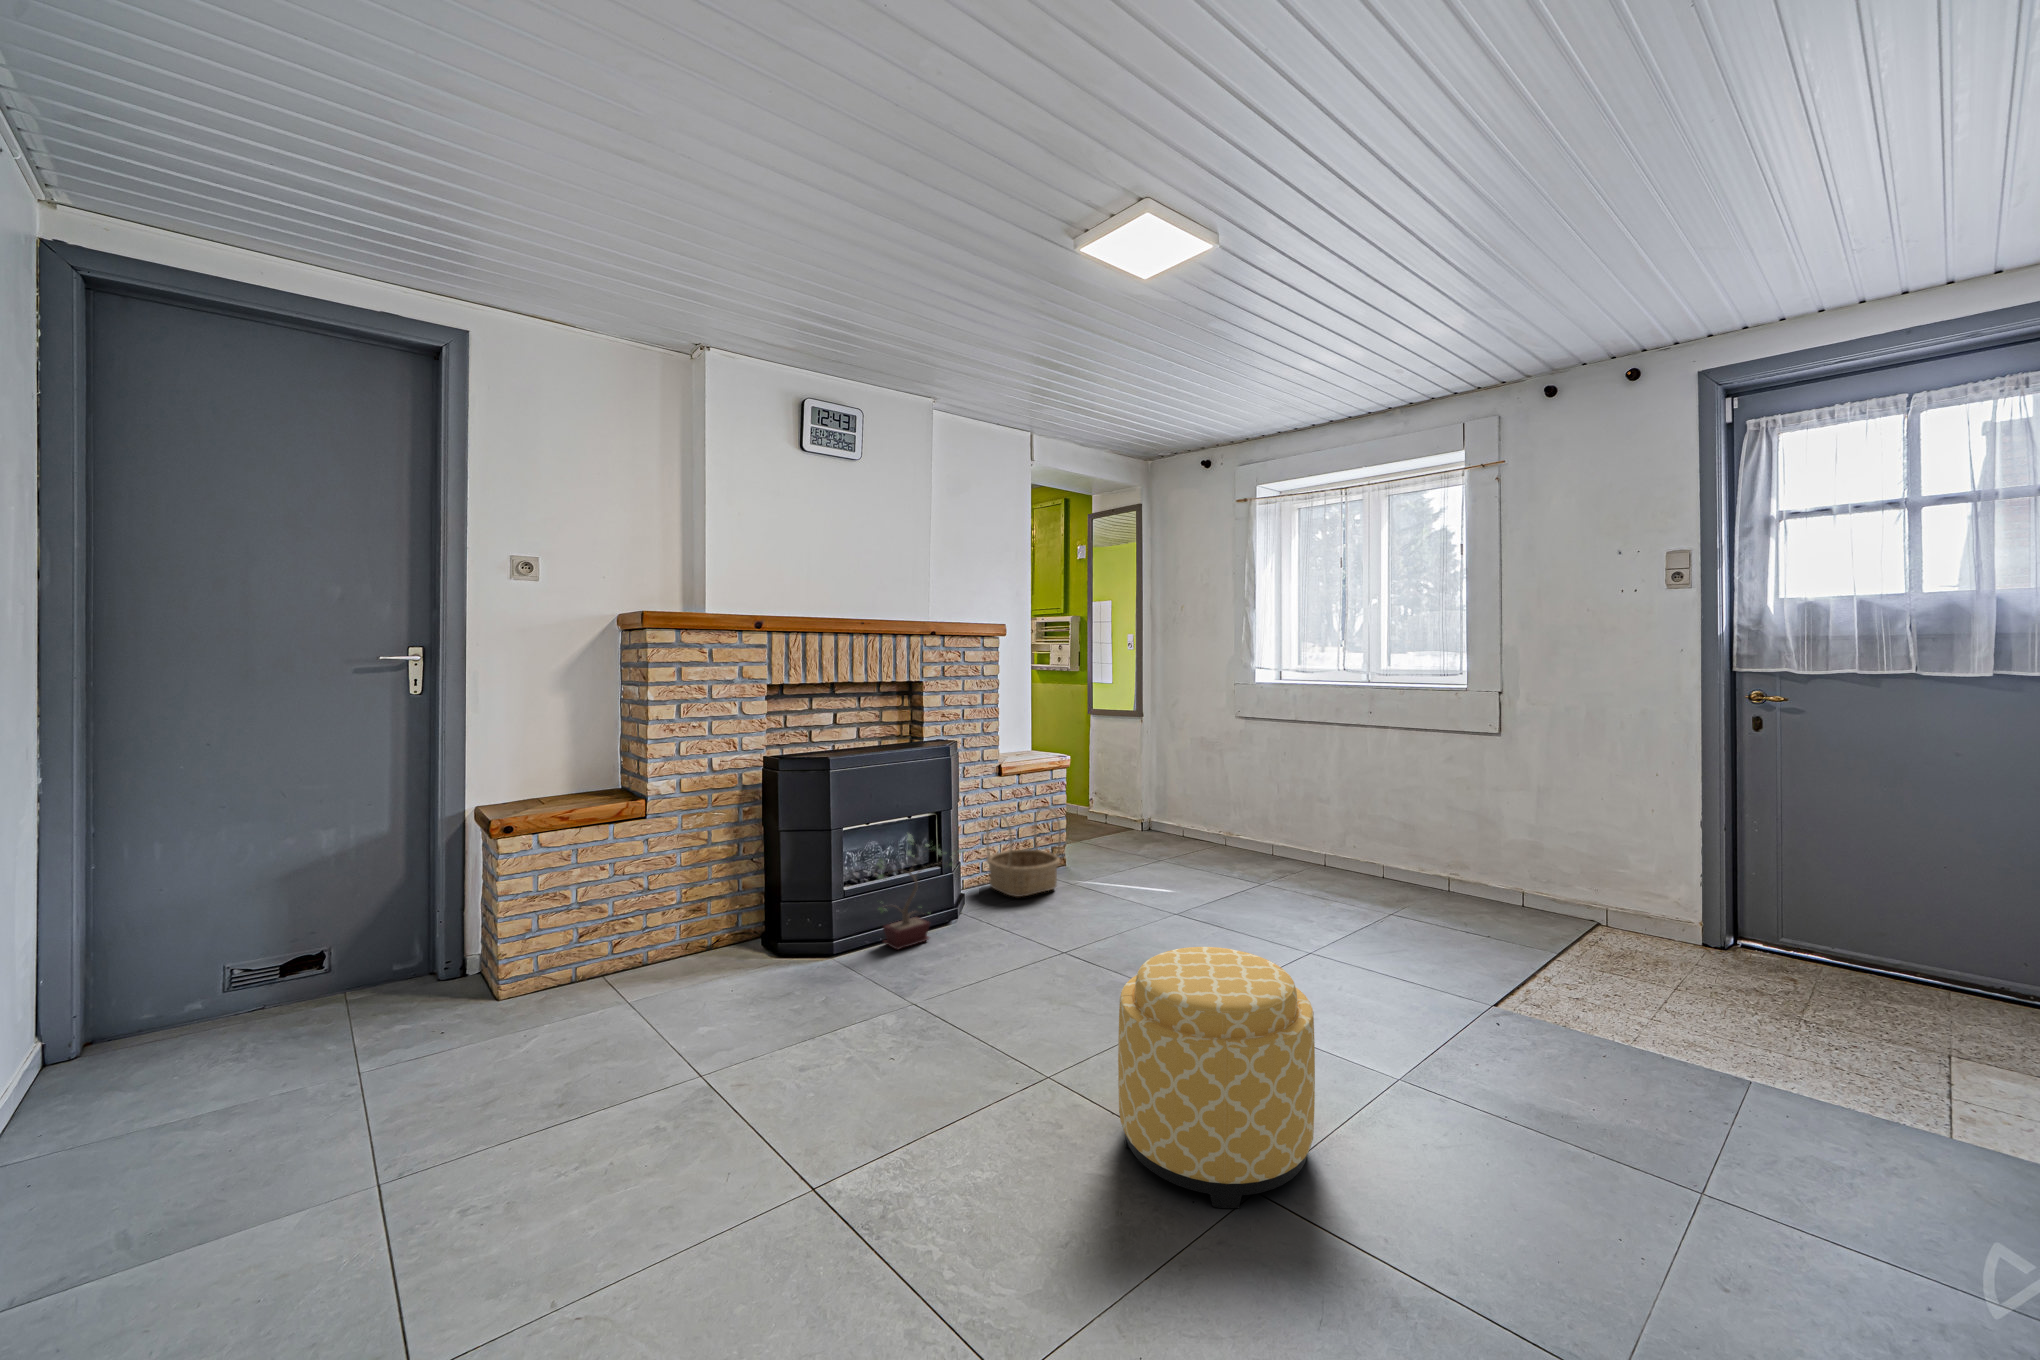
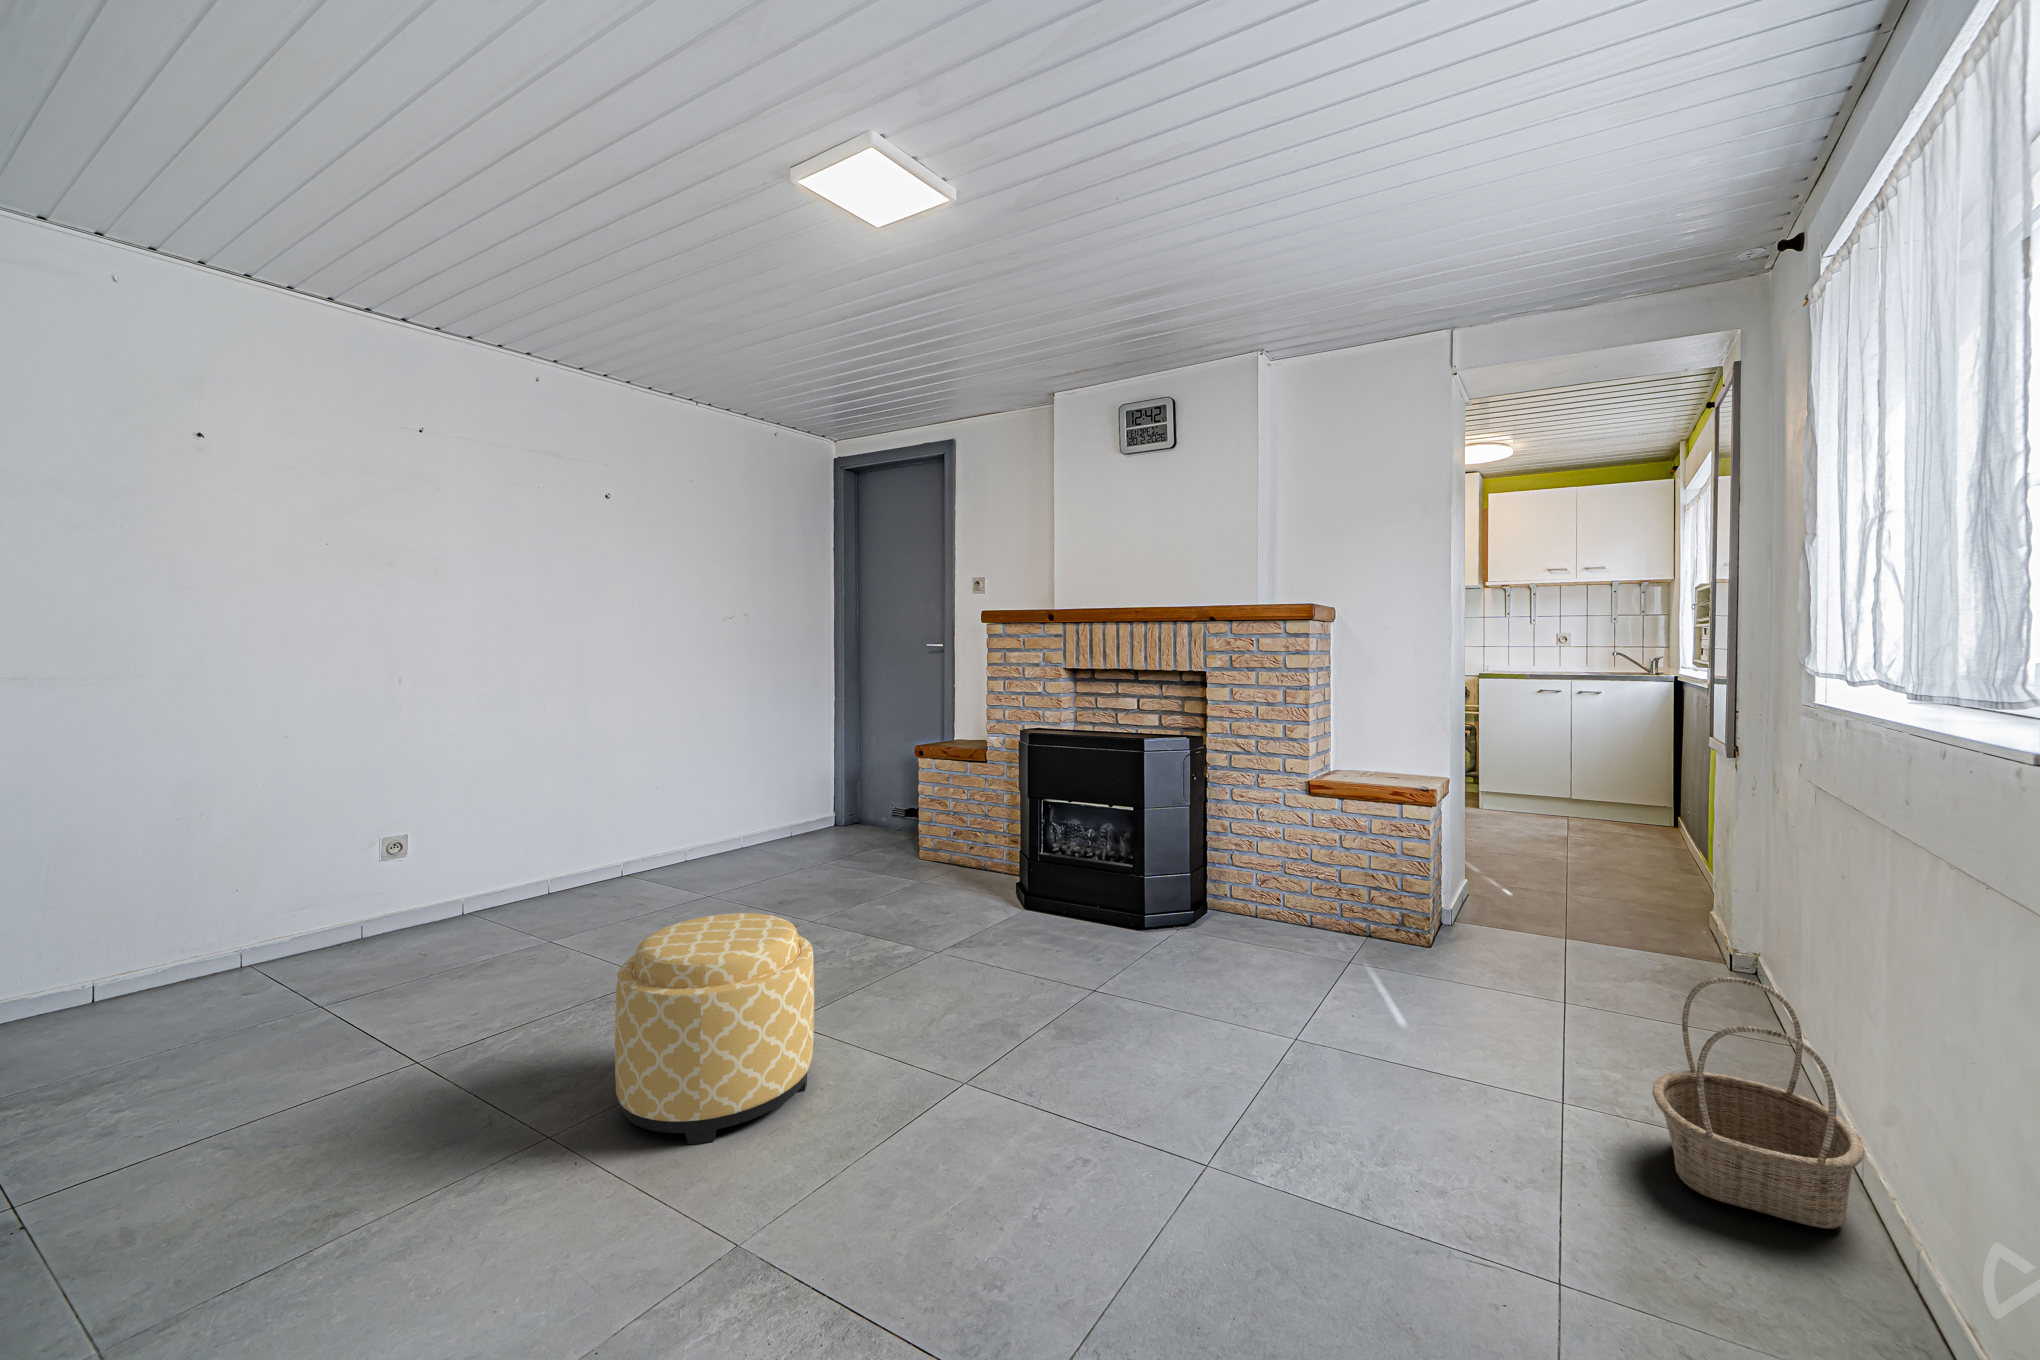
basket: present [986,807,1061,897] -> present [1652,977,1865,1228]
potted plant: present [877,834,964,950] -> none [1042,815,1126,927]

